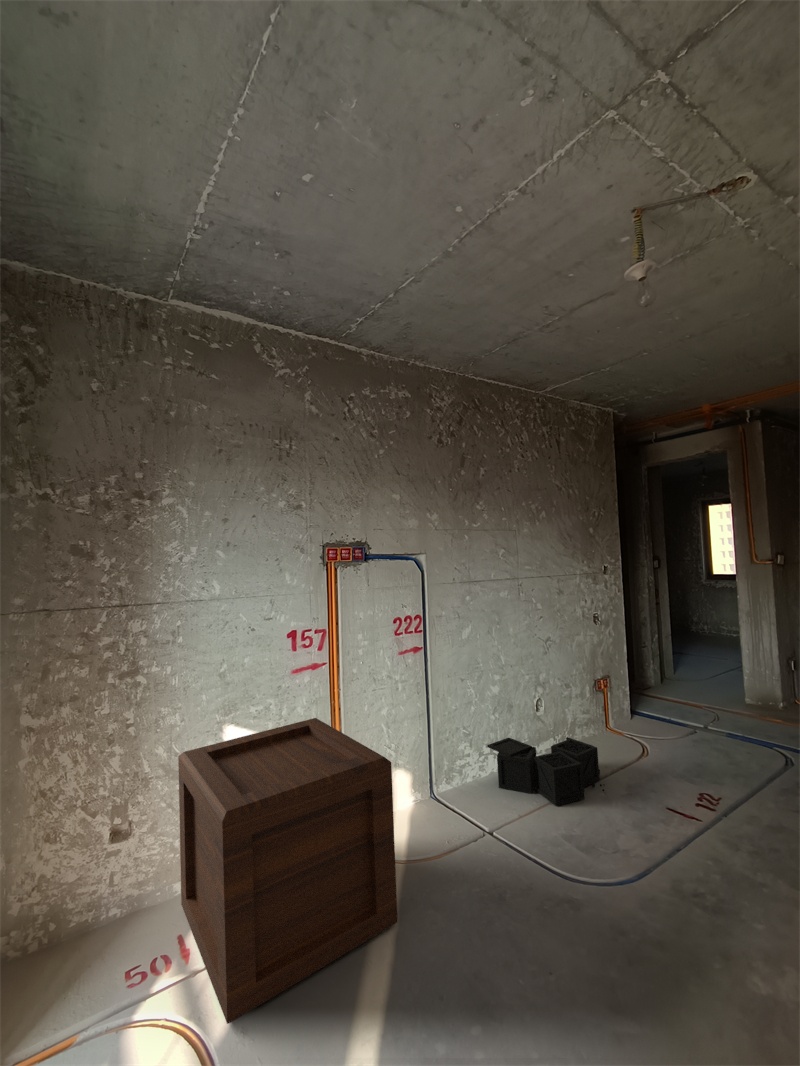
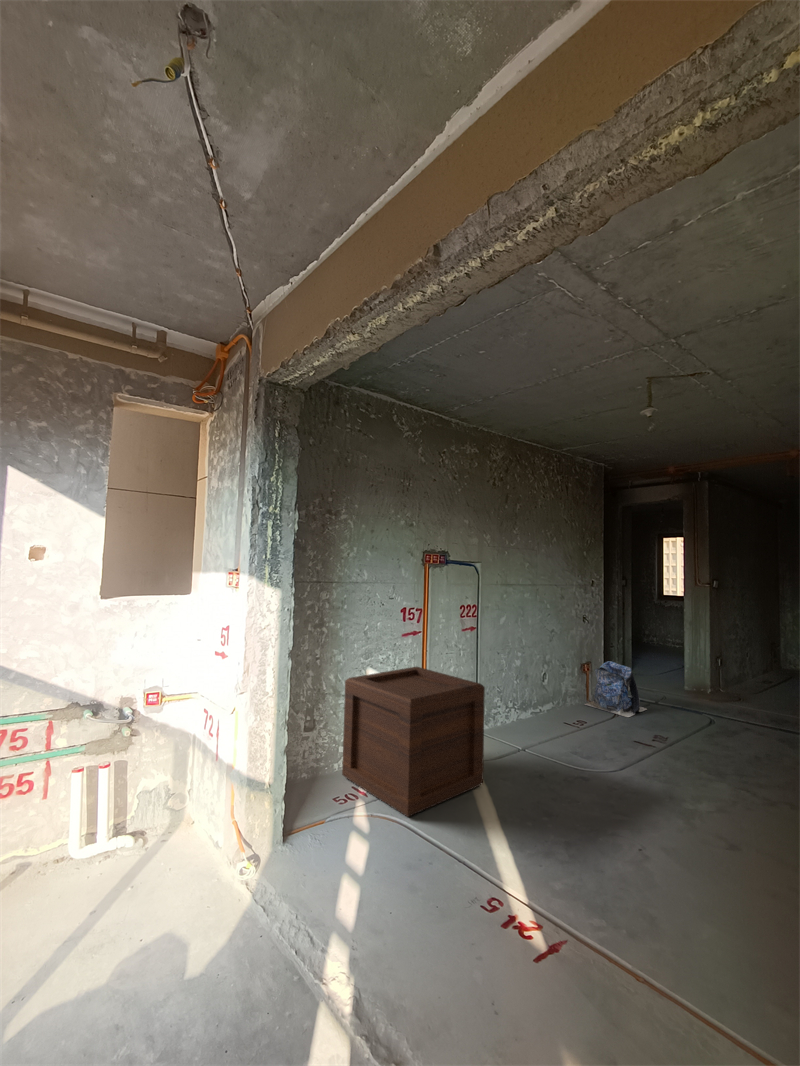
backpack: none [599,675,689,758] -> present [584,661,647,717]
storage bin: present [487,737,604,806] -> none [512,697,593,739]

